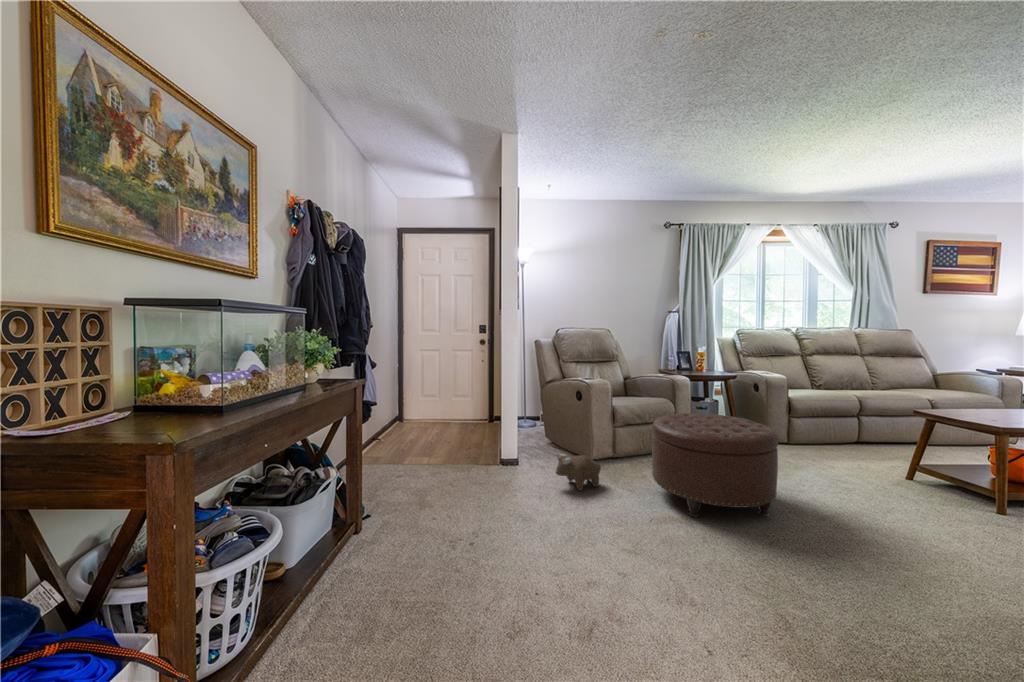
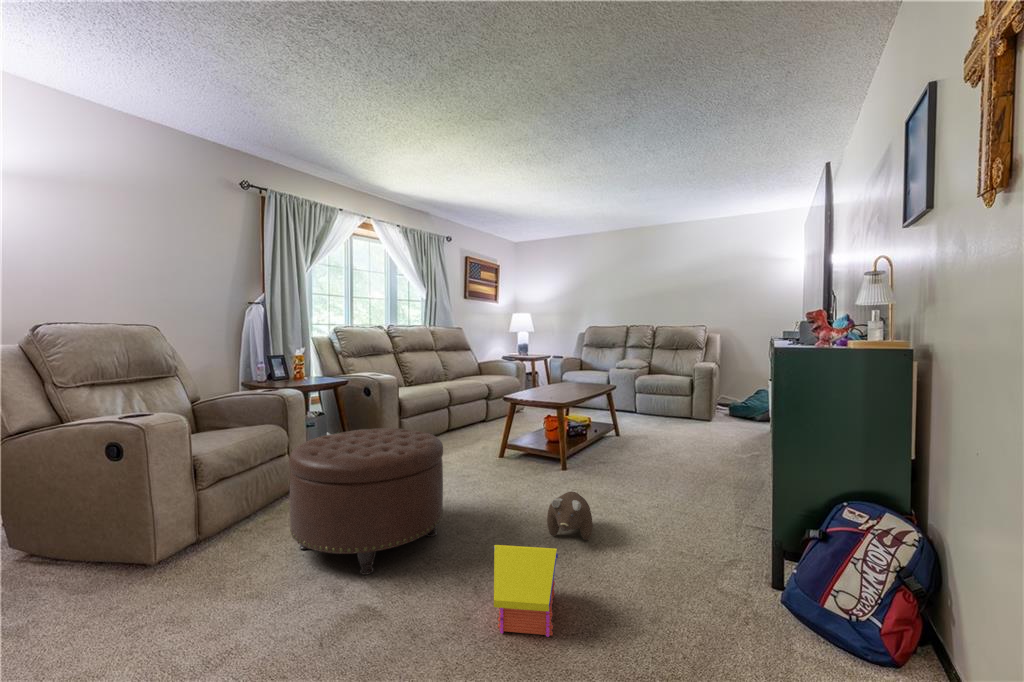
plush toy: present [555,453,601,490] -> present [547,492,593,540]
toy house: none [758,527,848,624] -> present [494,545,558,637]

